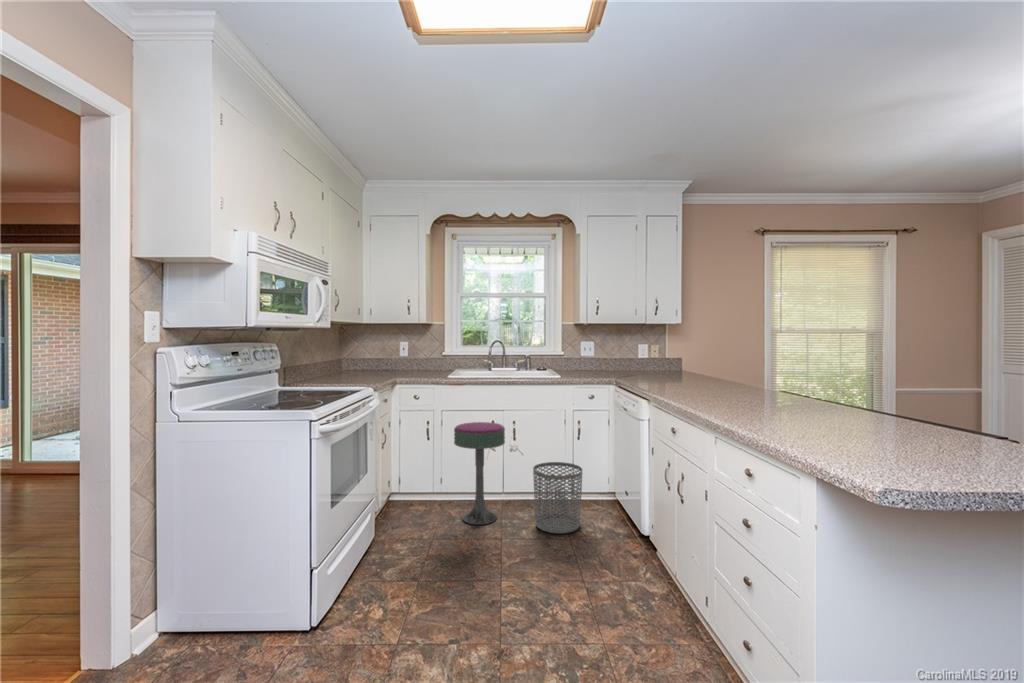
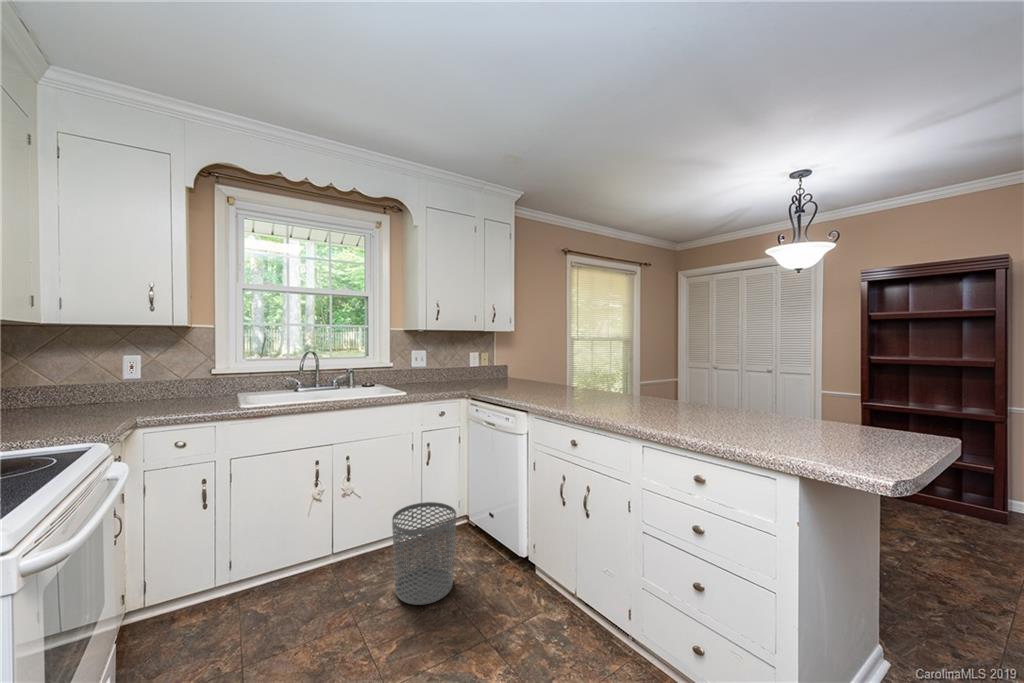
bar stool: present [454,422,505,525] -> none [265,468,348,631]

